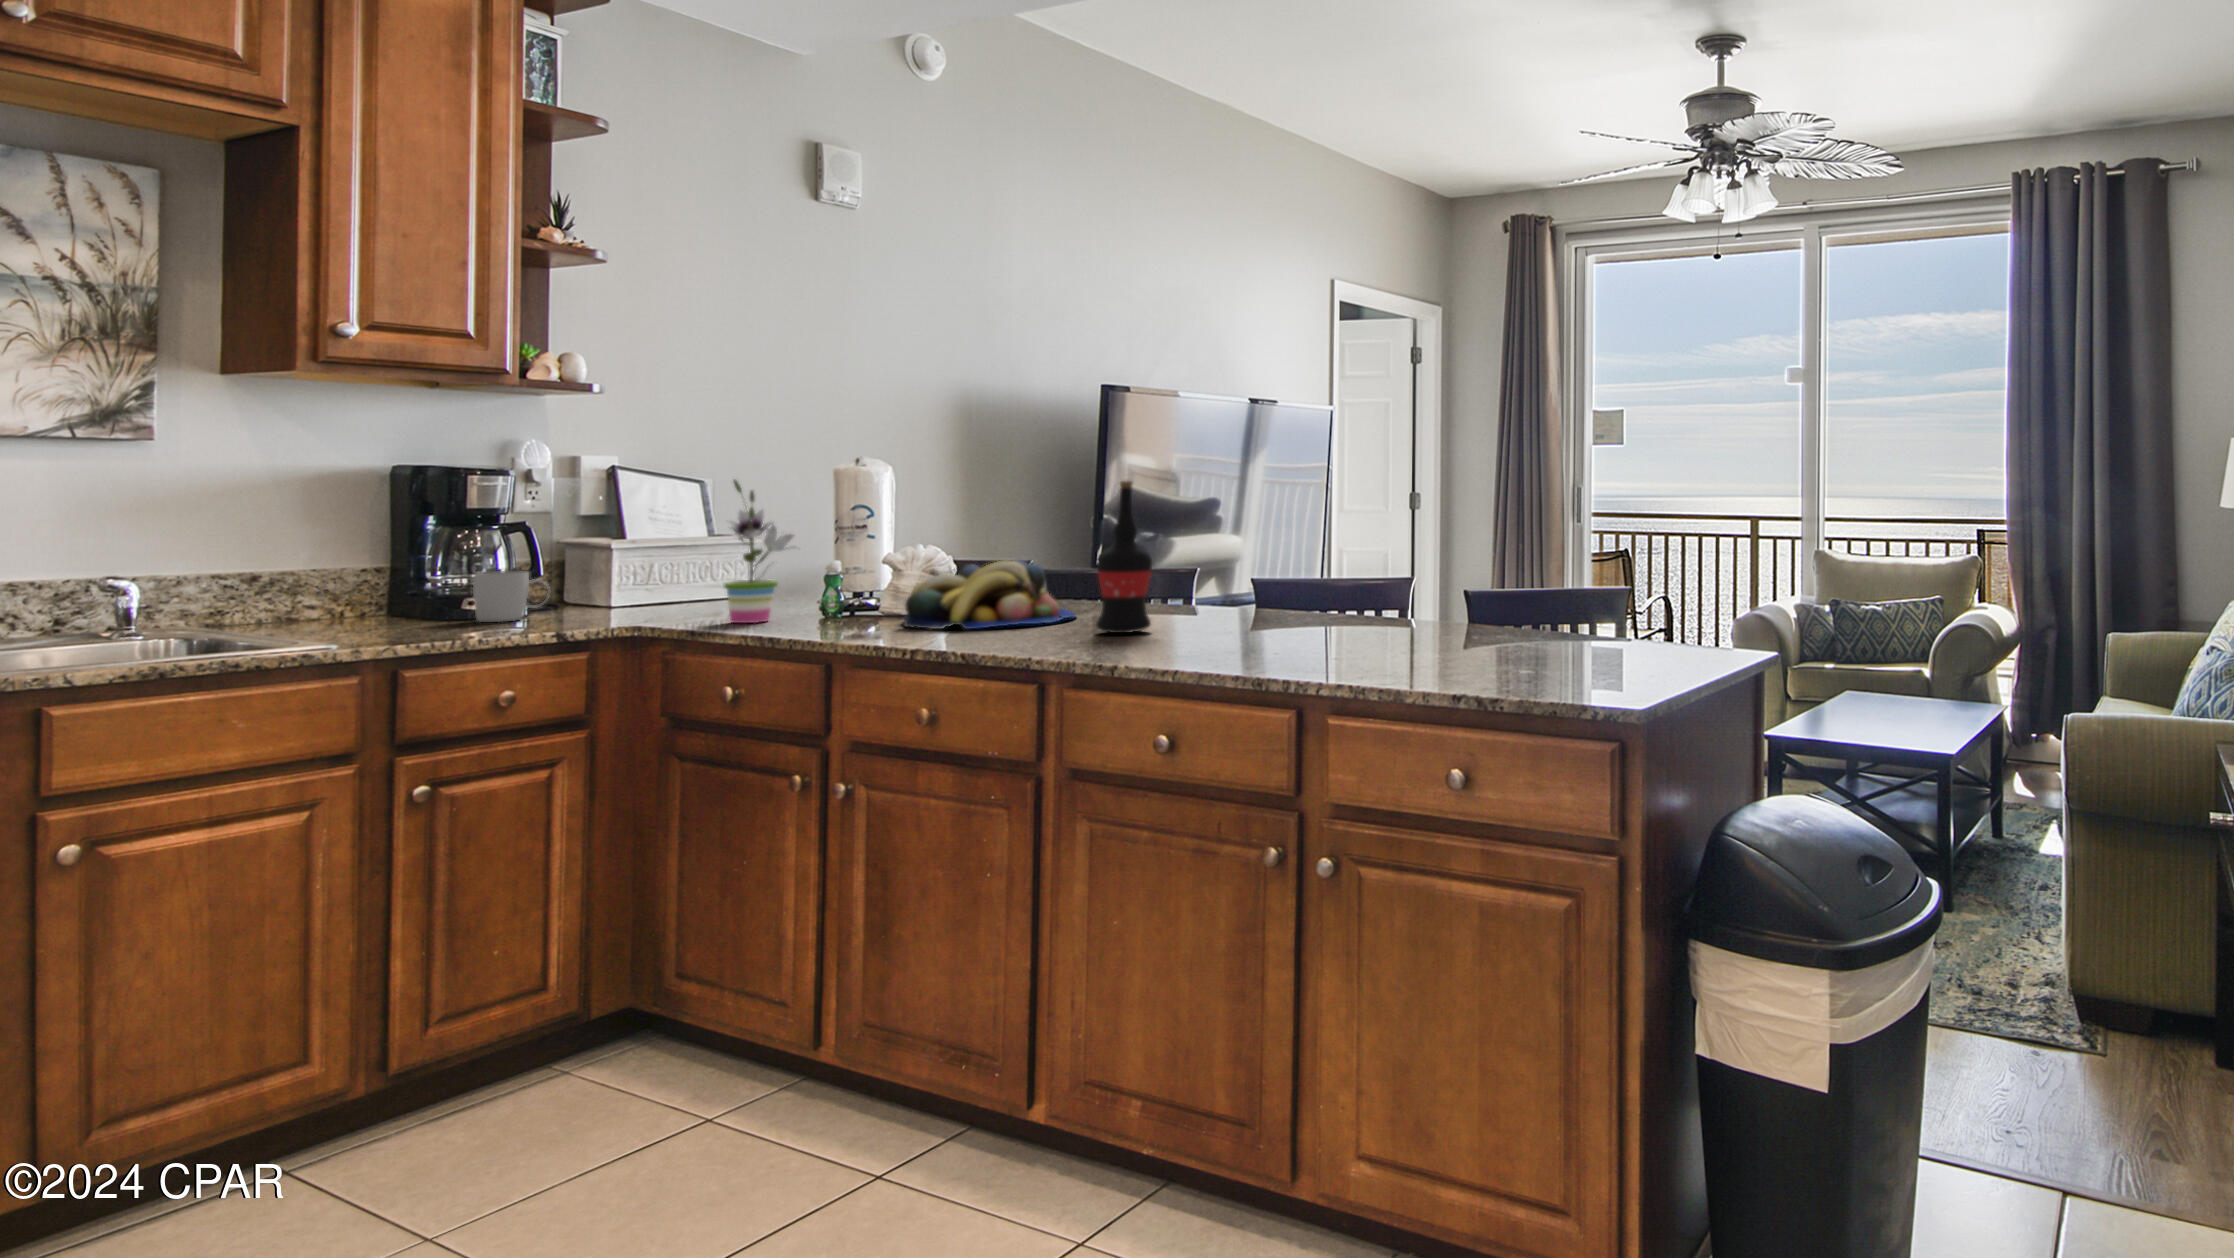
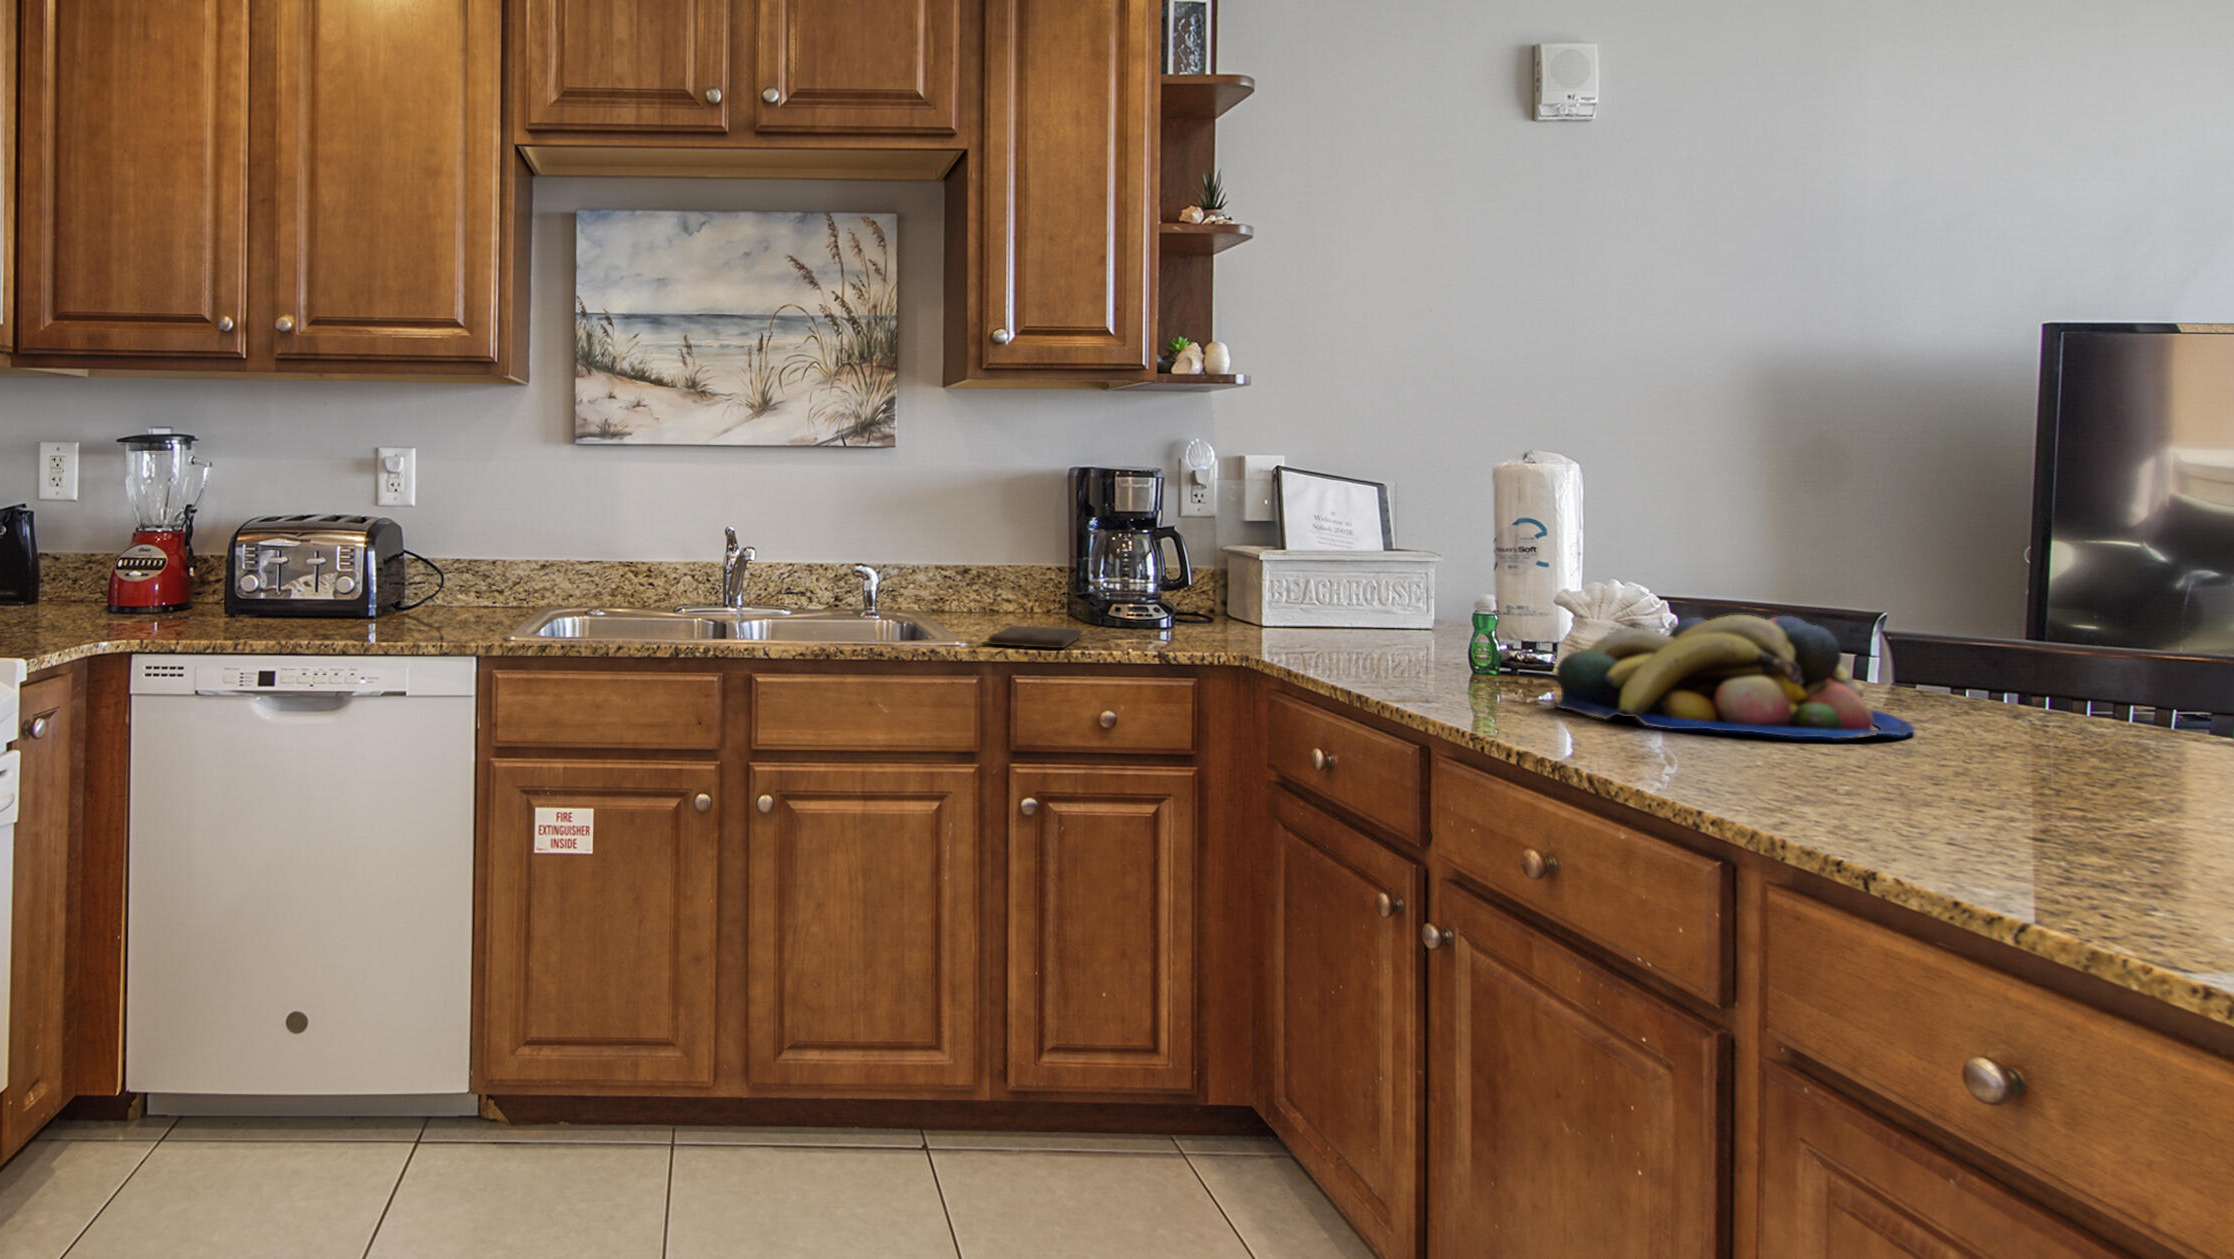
potted plant: present [723,480,794,623] -> none [1325,478,1439,670]
wine bottle: present [1096,481,1152,633] -> none [1899,468,2058,793]
mug: present [473,571,549,622] -> none [1118,579,1188,635]
cutting board: none [362,622,464,644] -> present [988,626,1082,648]

